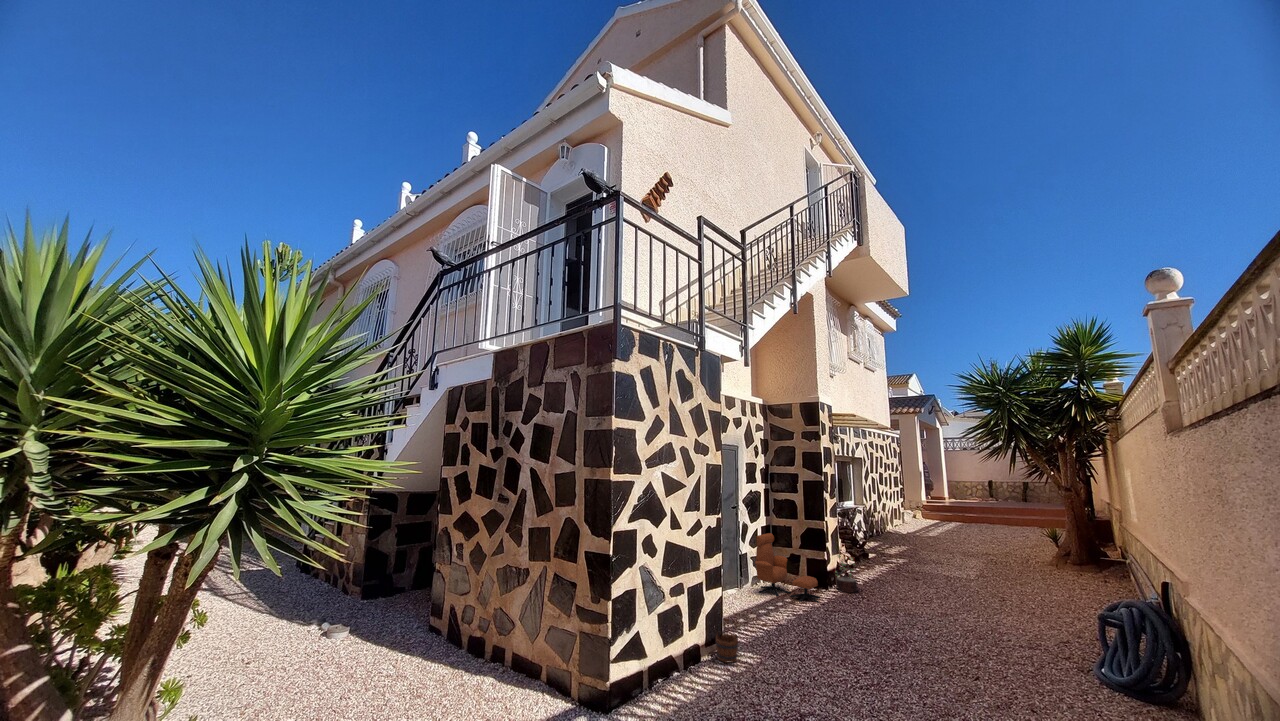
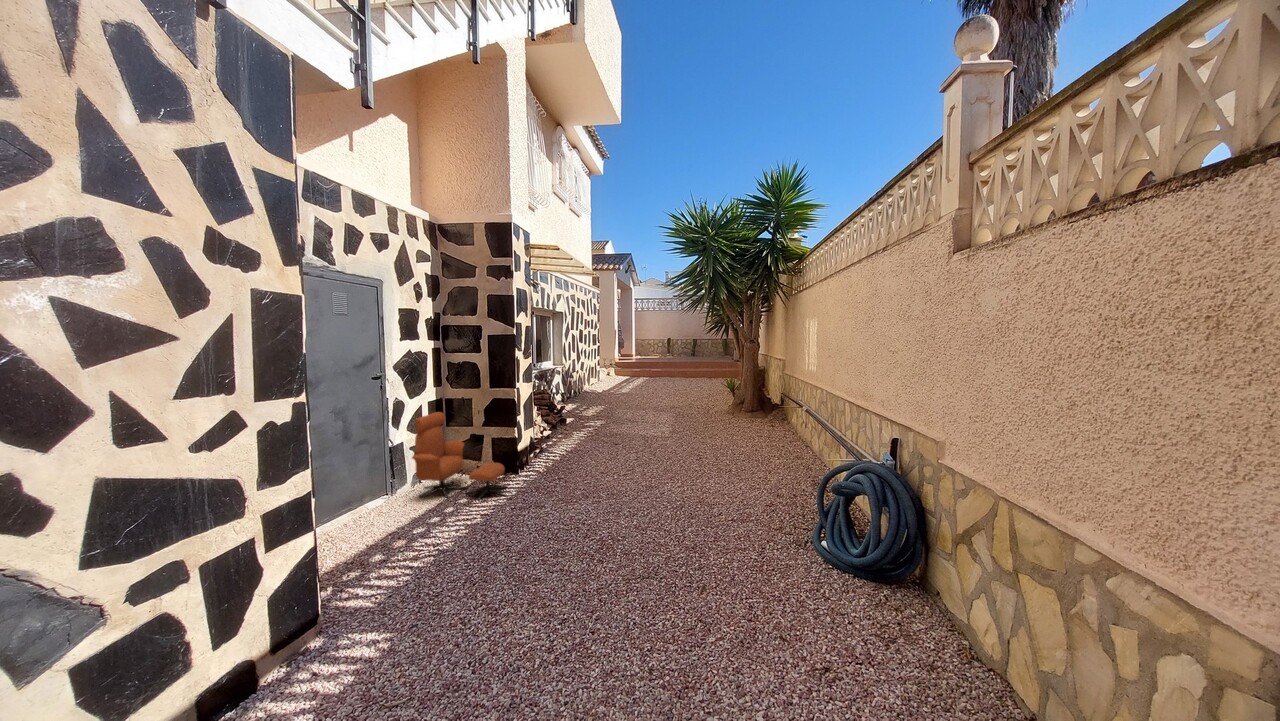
decorative plant: present [835,555,858,593] -> none [527,426,556,472]
wooden bucket: present [716,618,738,663] -> none [286,596,339,681]

